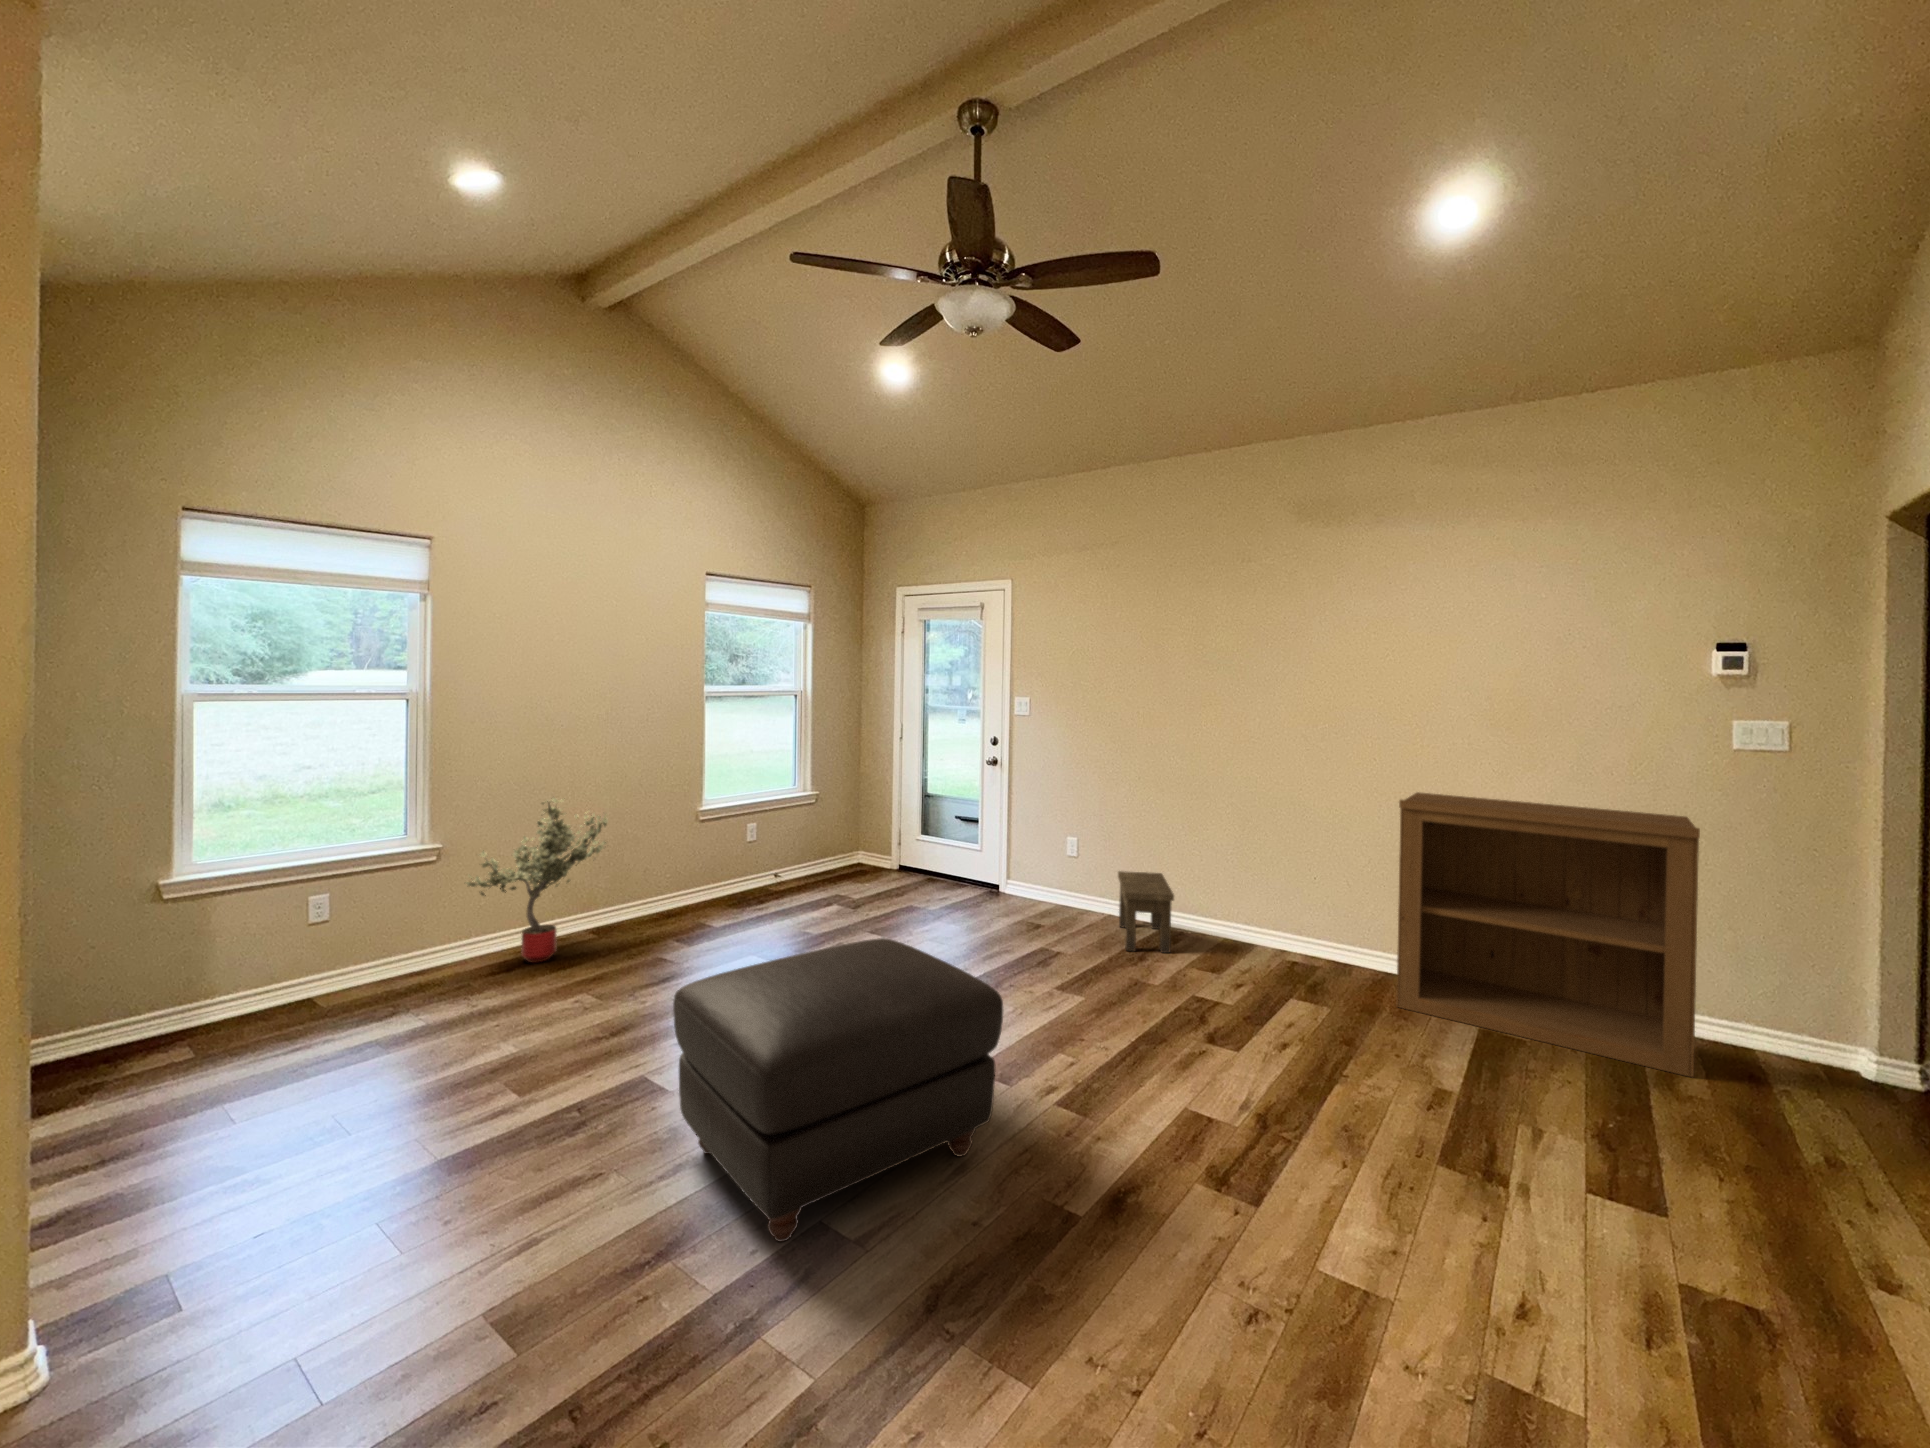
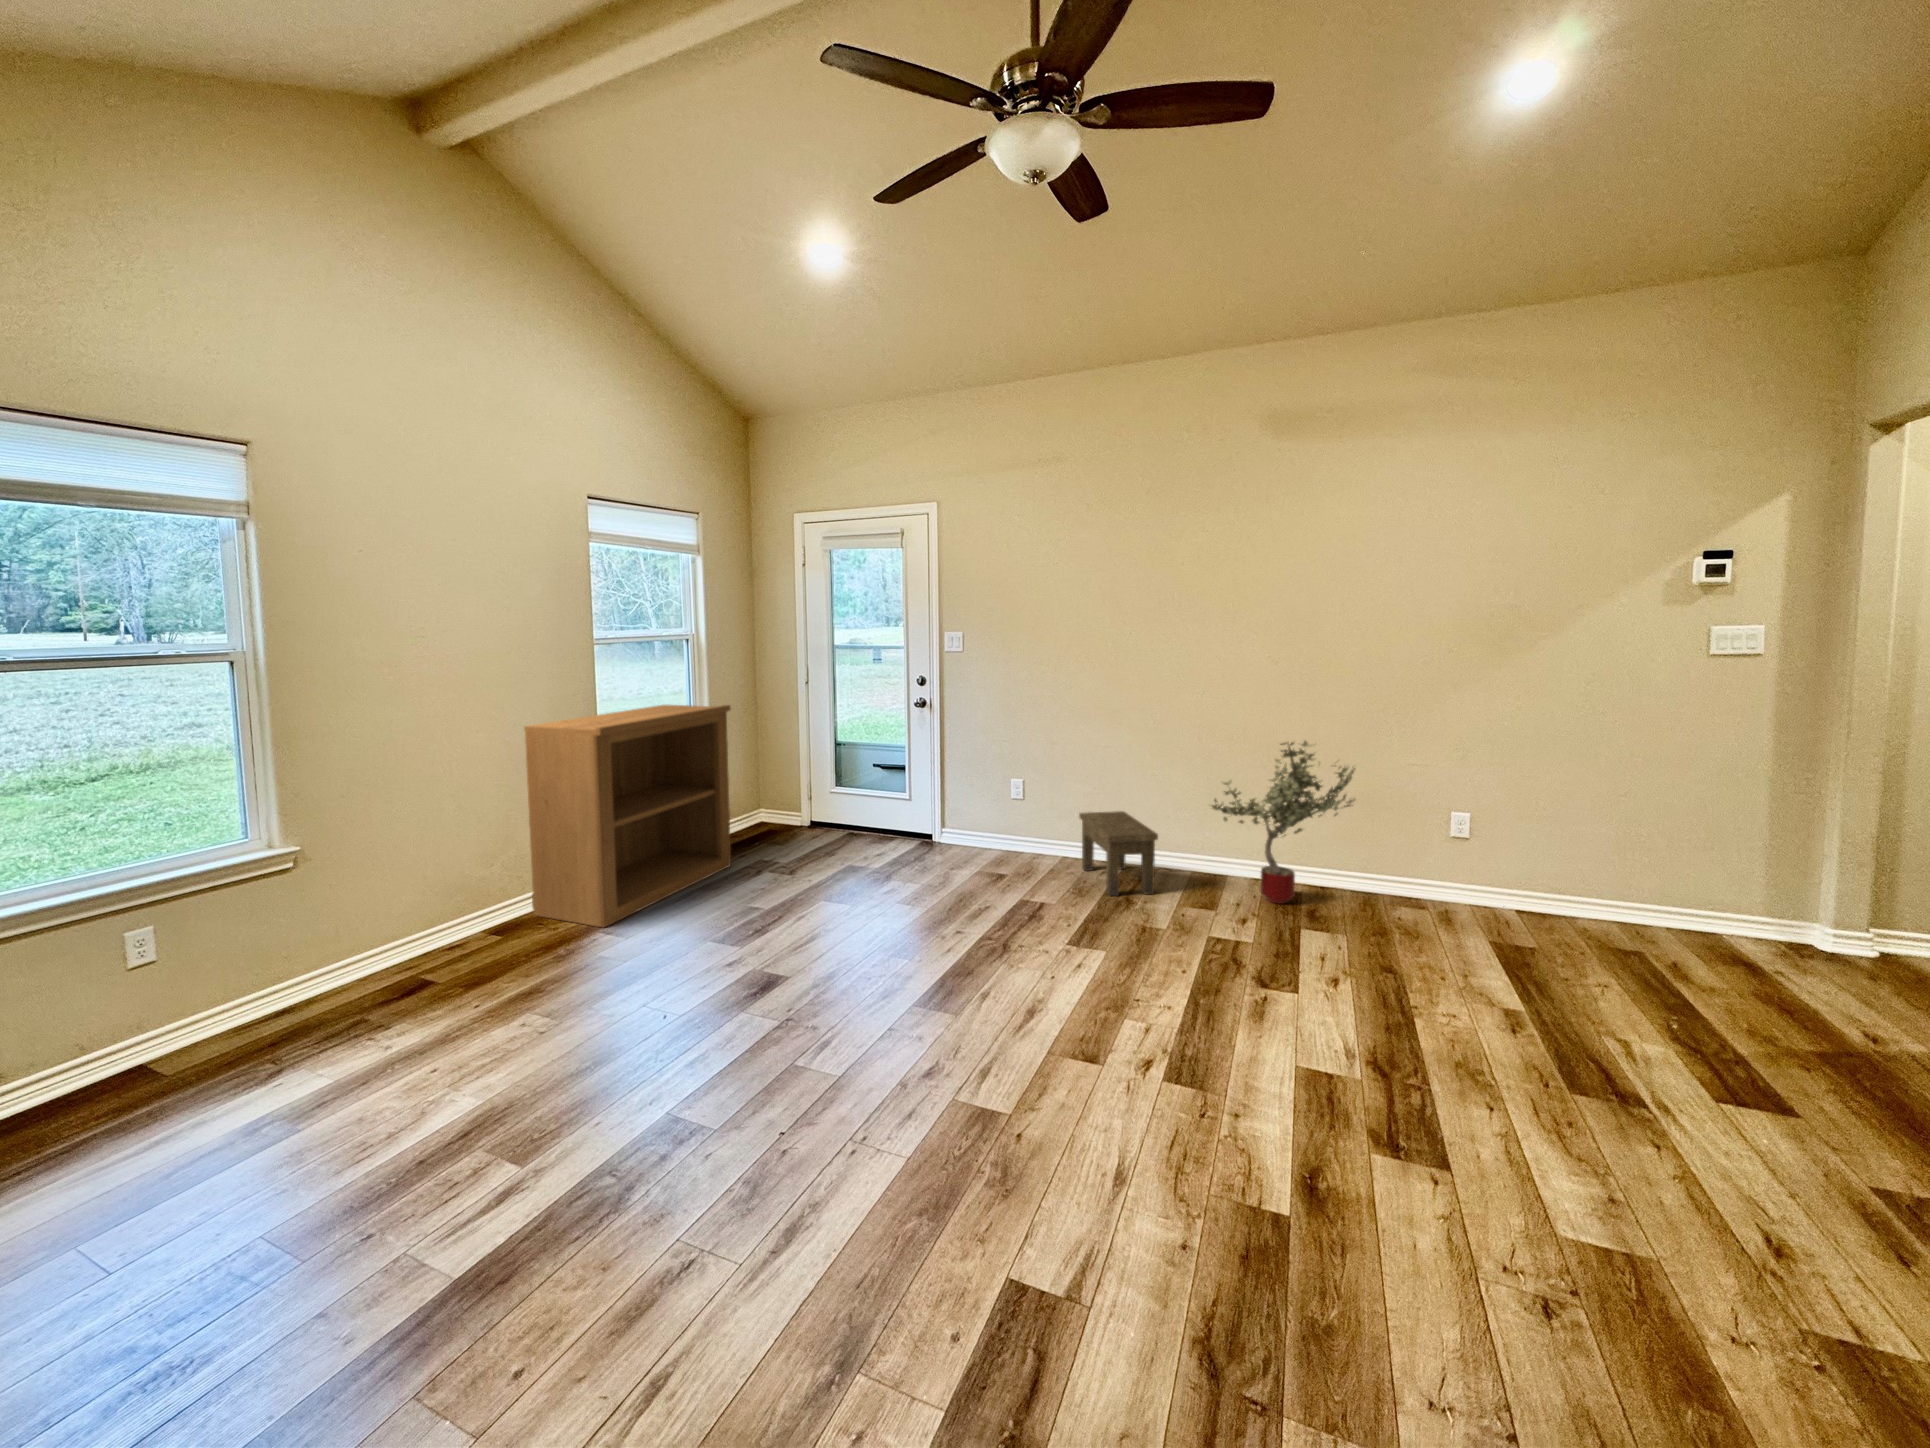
bookshelf: present [1396,792,1700,1077] -> present [524,705,731,927]
potted tree: present [467,798,608,962] -> present [1212,741,1355,904]
ottoman: present [673,938,1003,1242] -> none [761,919,1152,1314]

